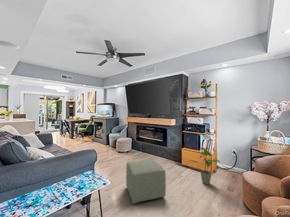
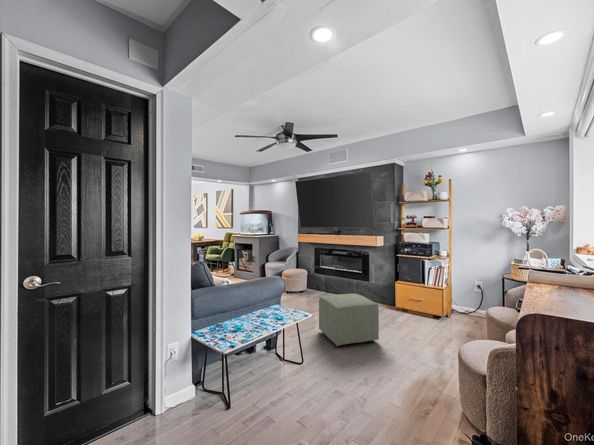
house plant: present [200,147,220,185] -> none [424,275,457,330]

